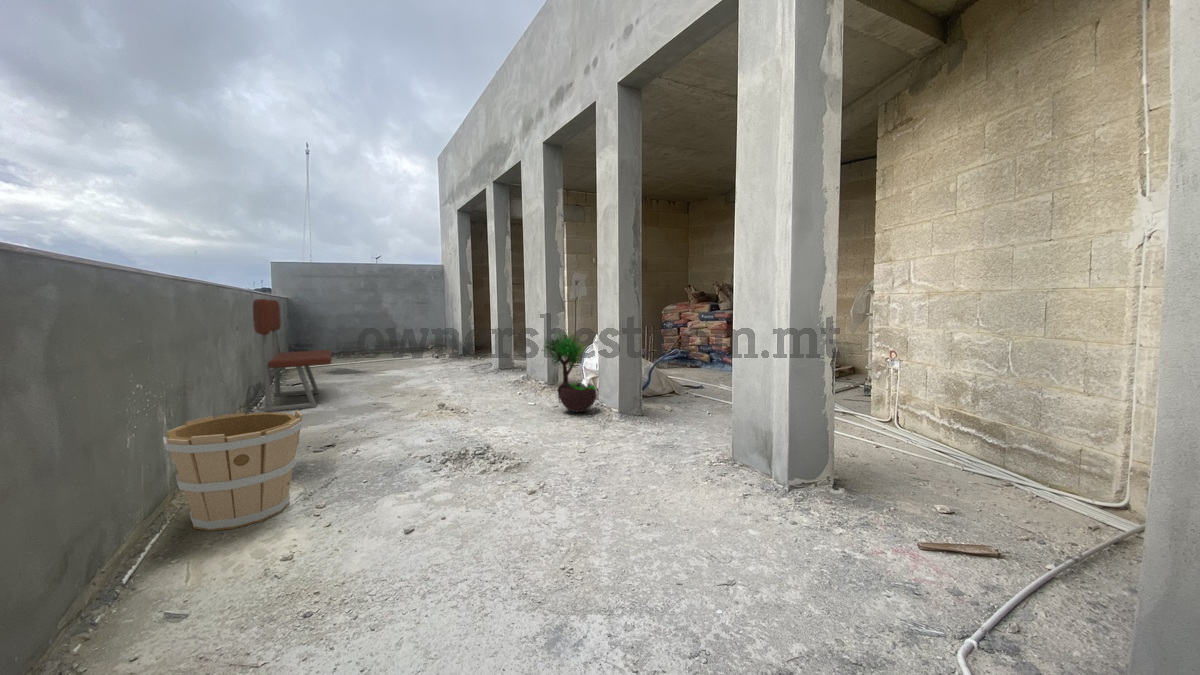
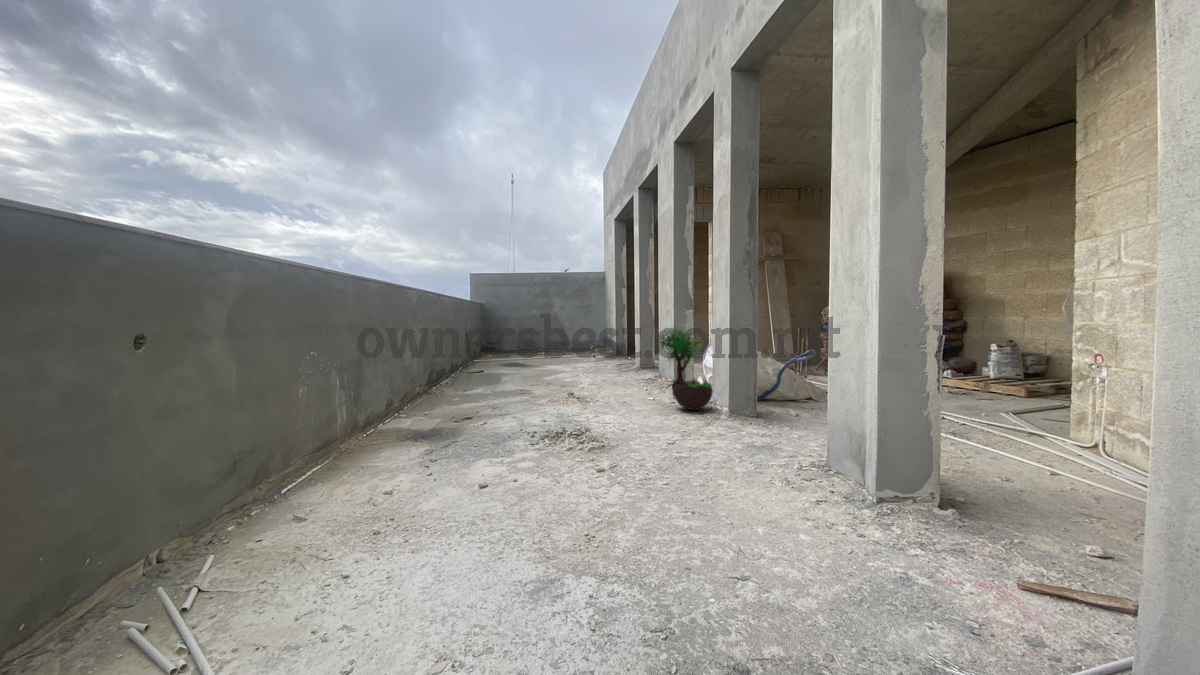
bench: present [253,299,332,412] -> none [431,299,492,392]
wooden bucket: present [163,411,303,531] -> none [327,381,424,469]

